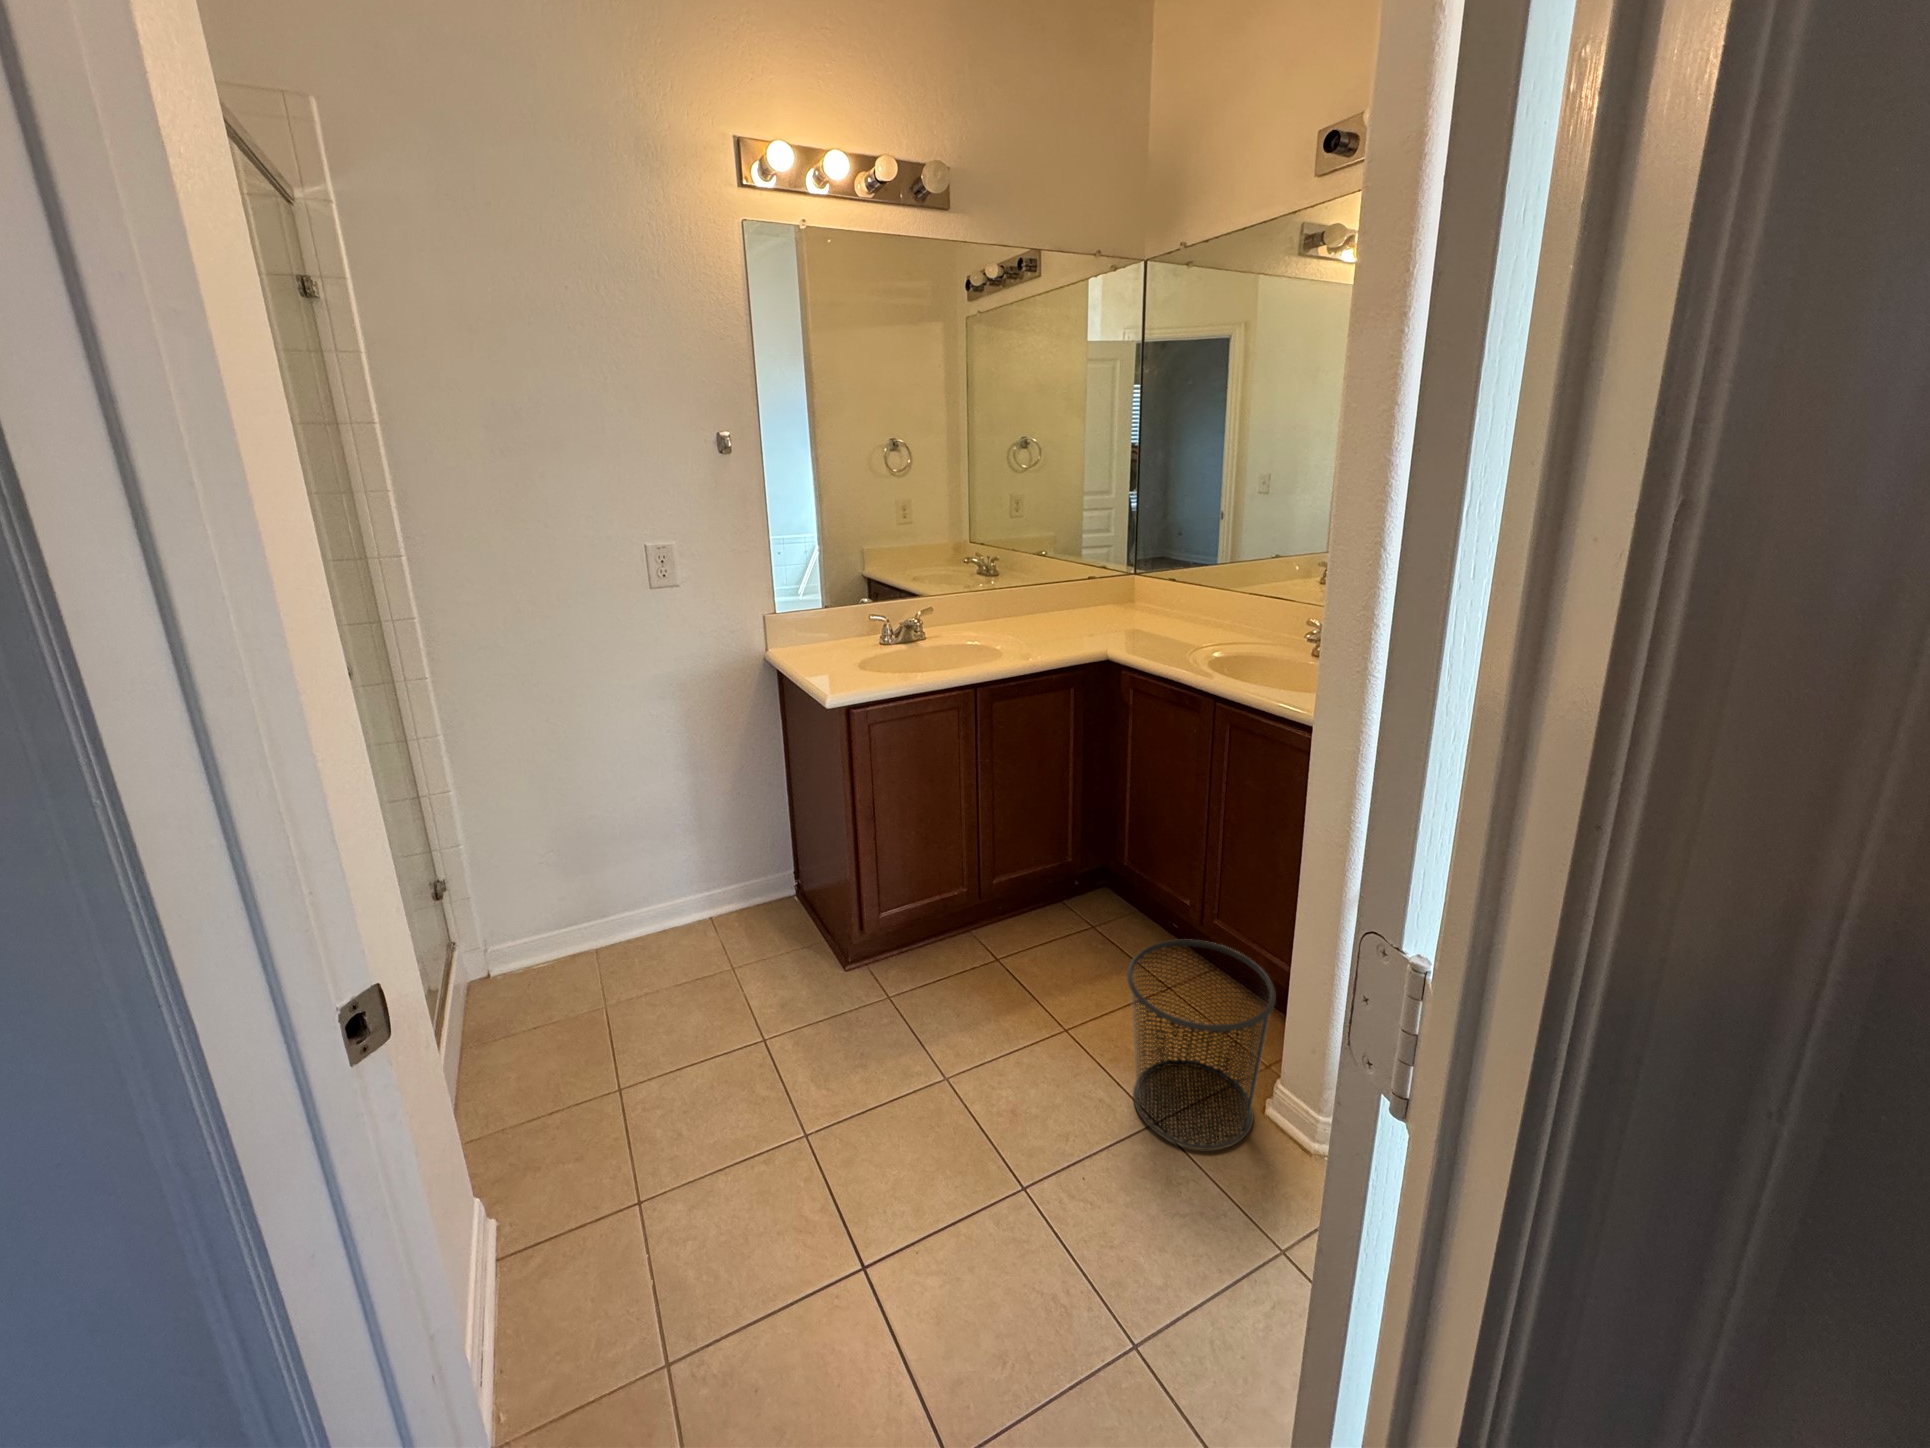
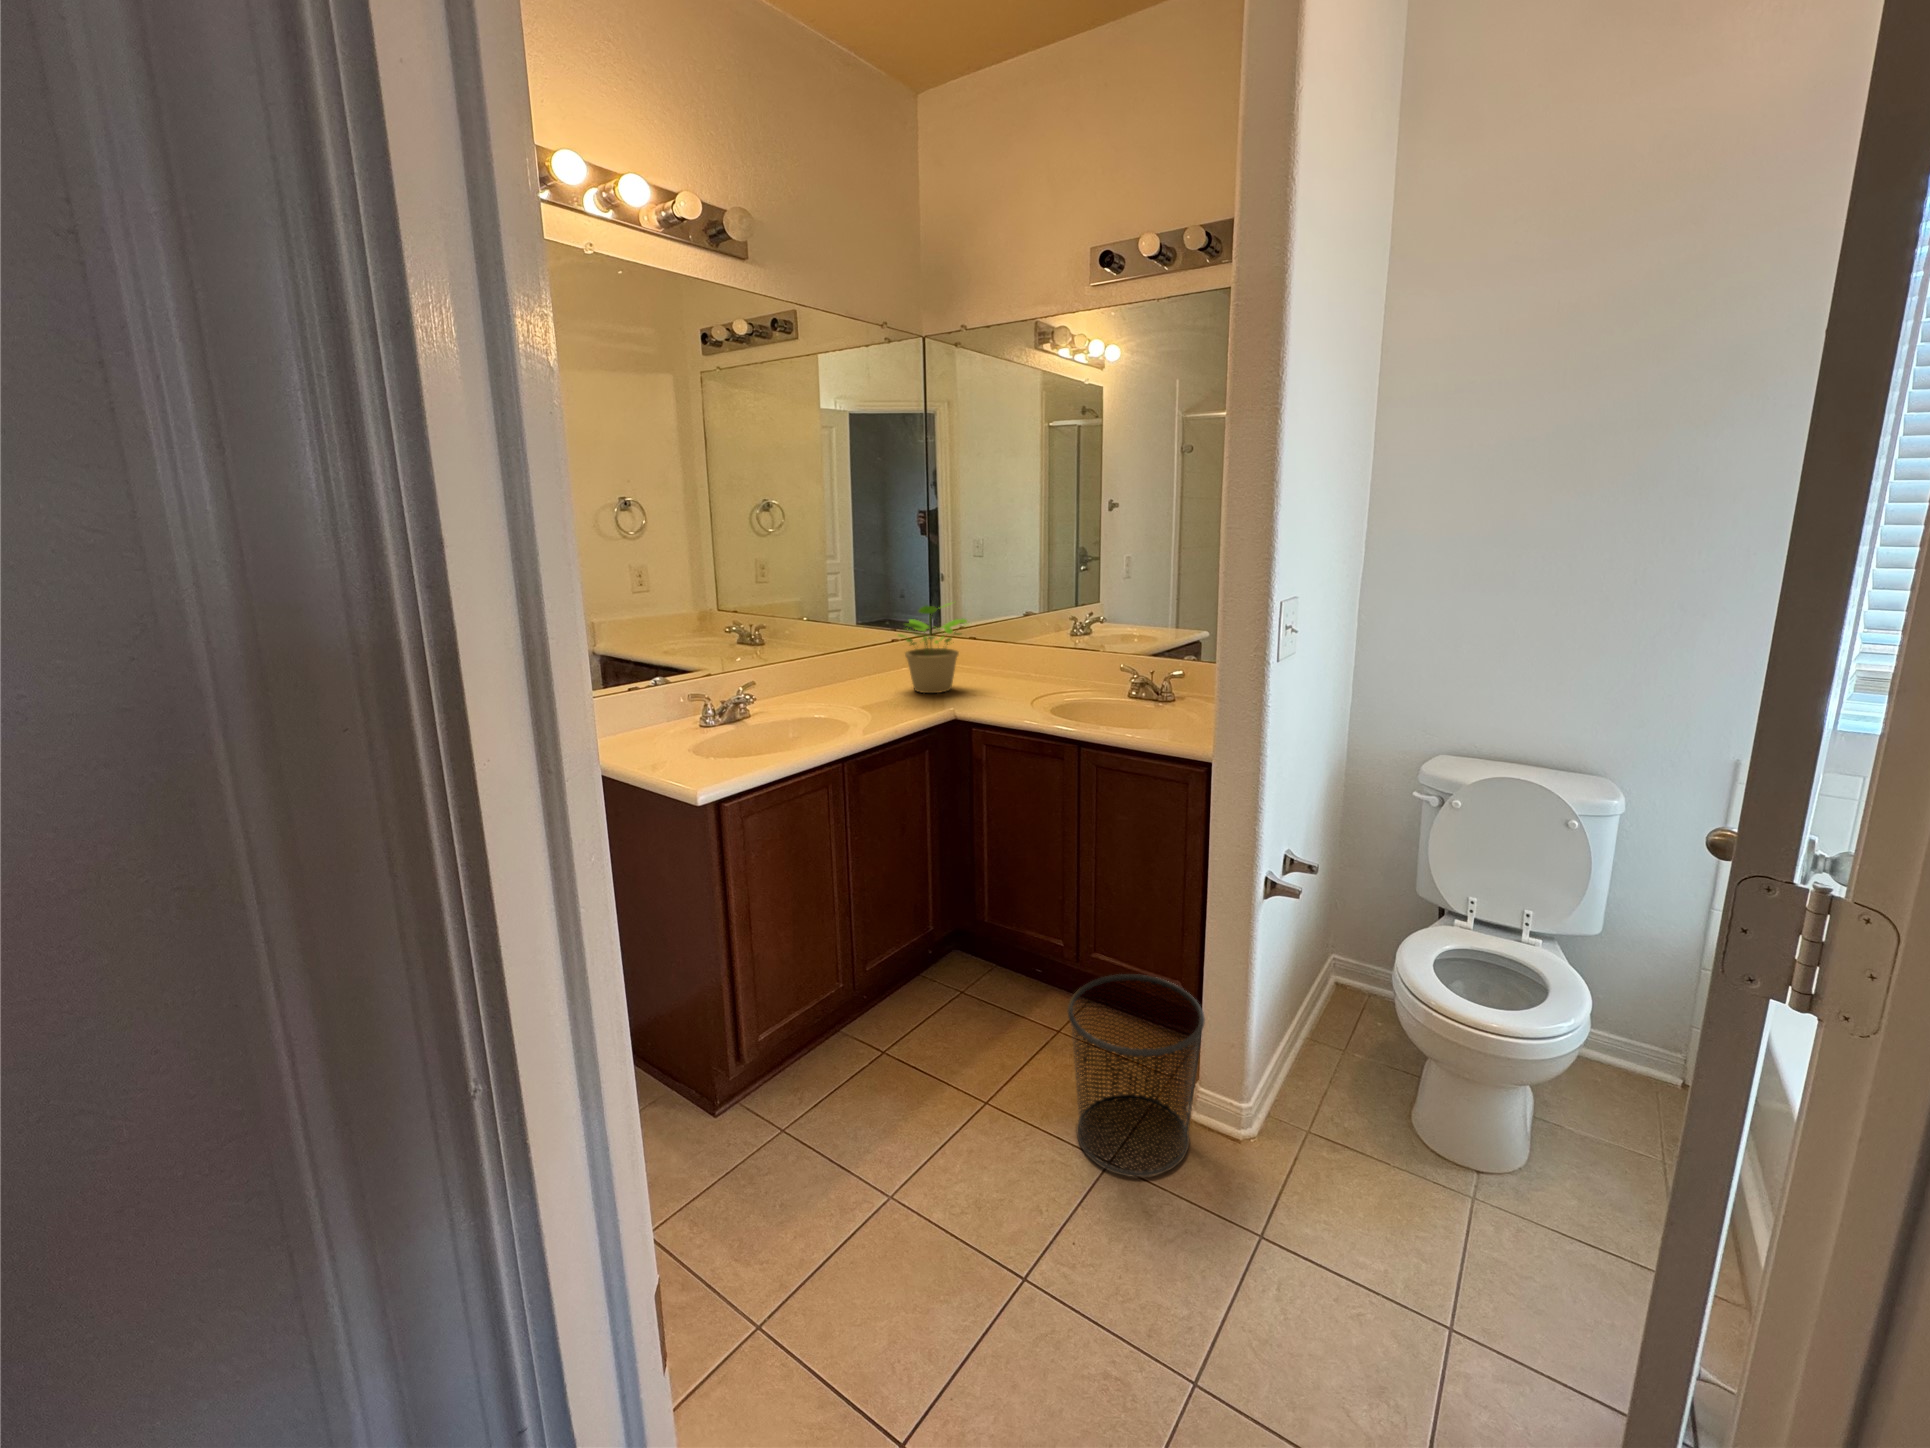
potted plant: none [1075,540,1150,631] -> present [899,603,967,693]

